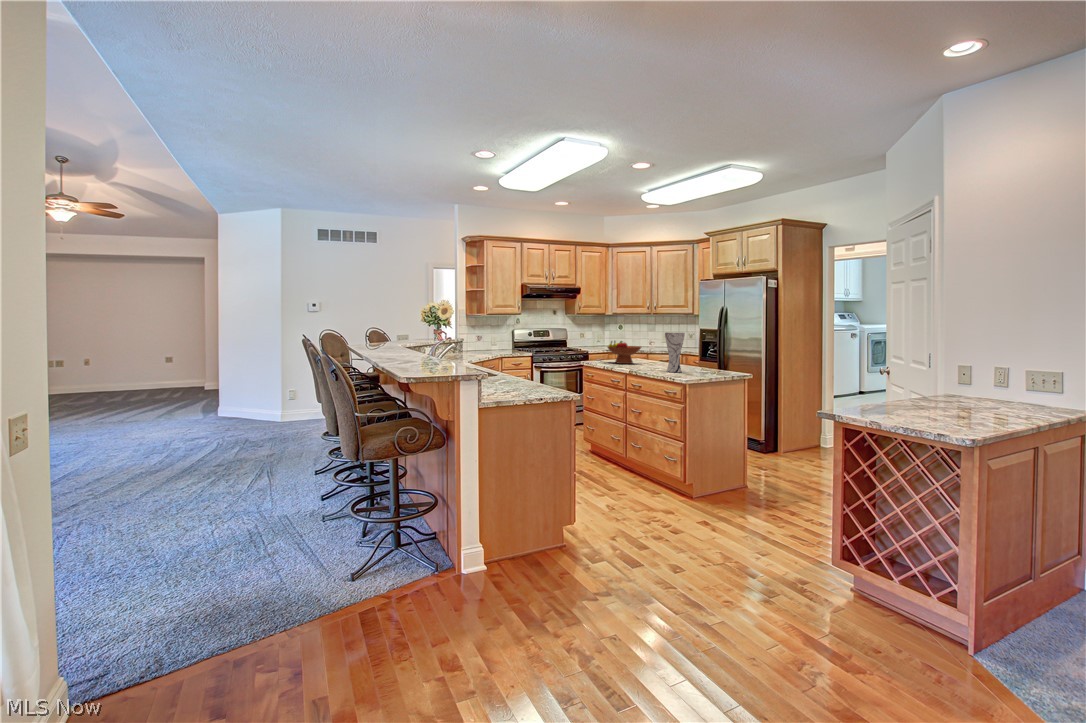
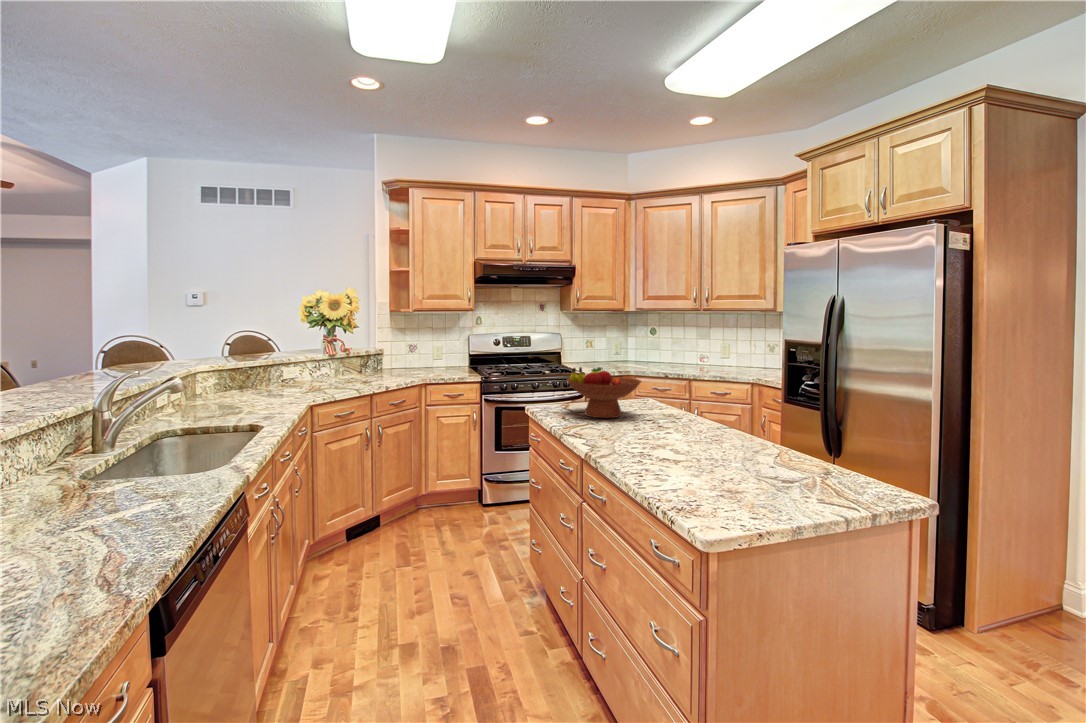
vase: present [665,332,685,372] -> none [657,361,714,480]

